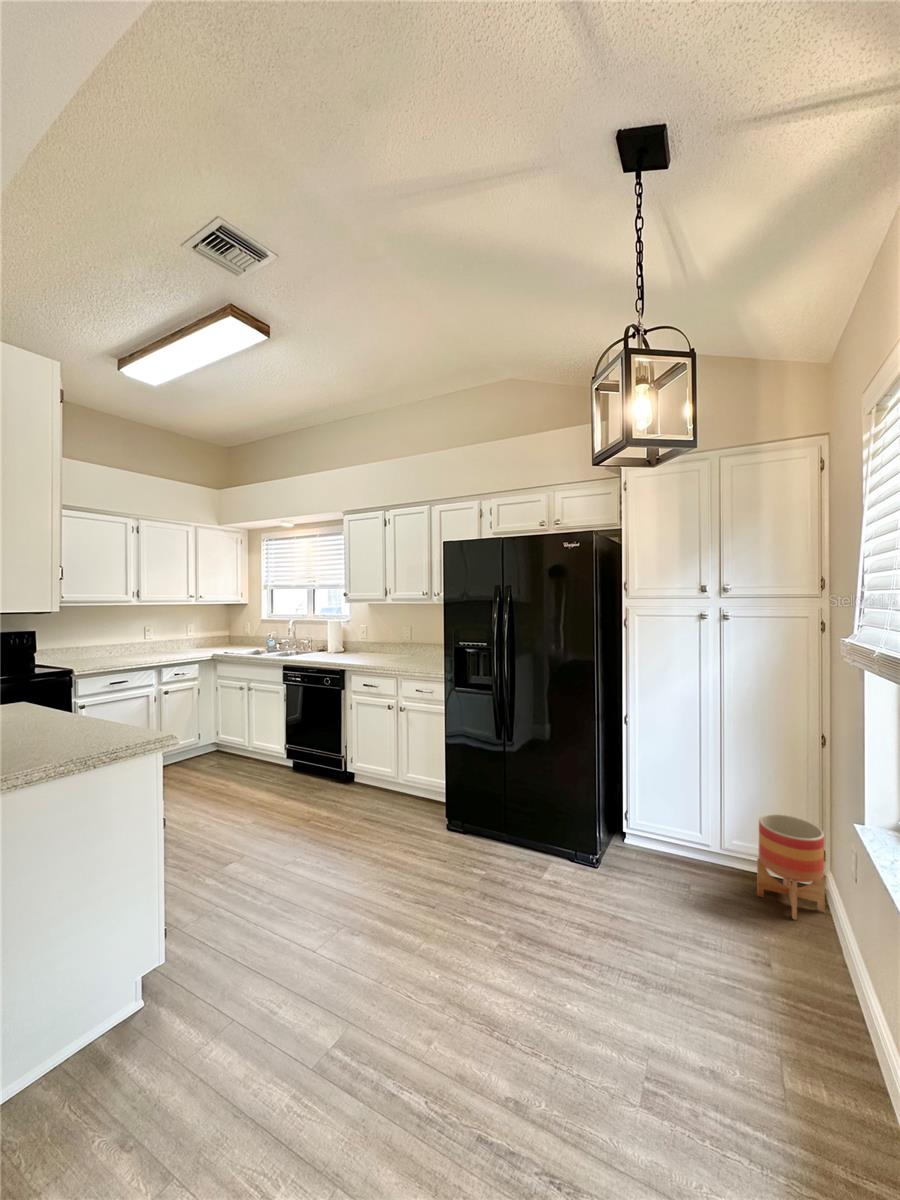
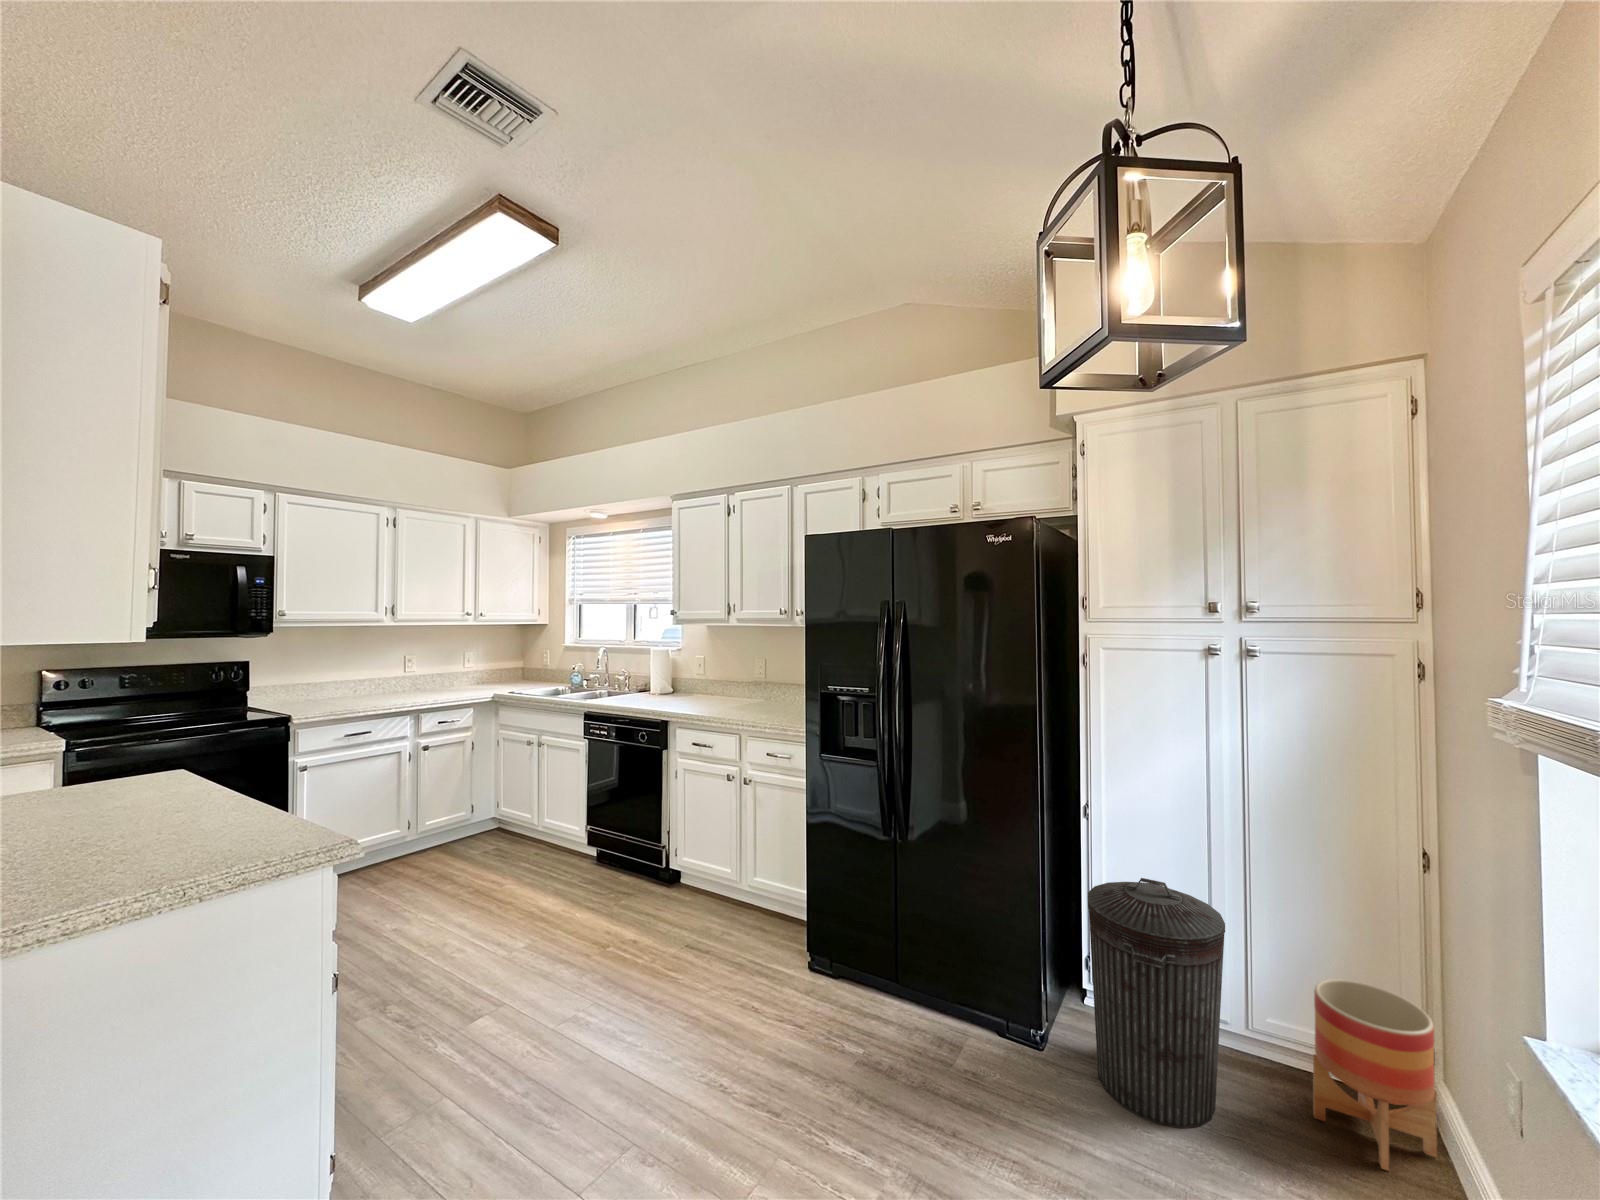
trash can: none [625,757,707,905] -> present [1088,878,1225,1128]

